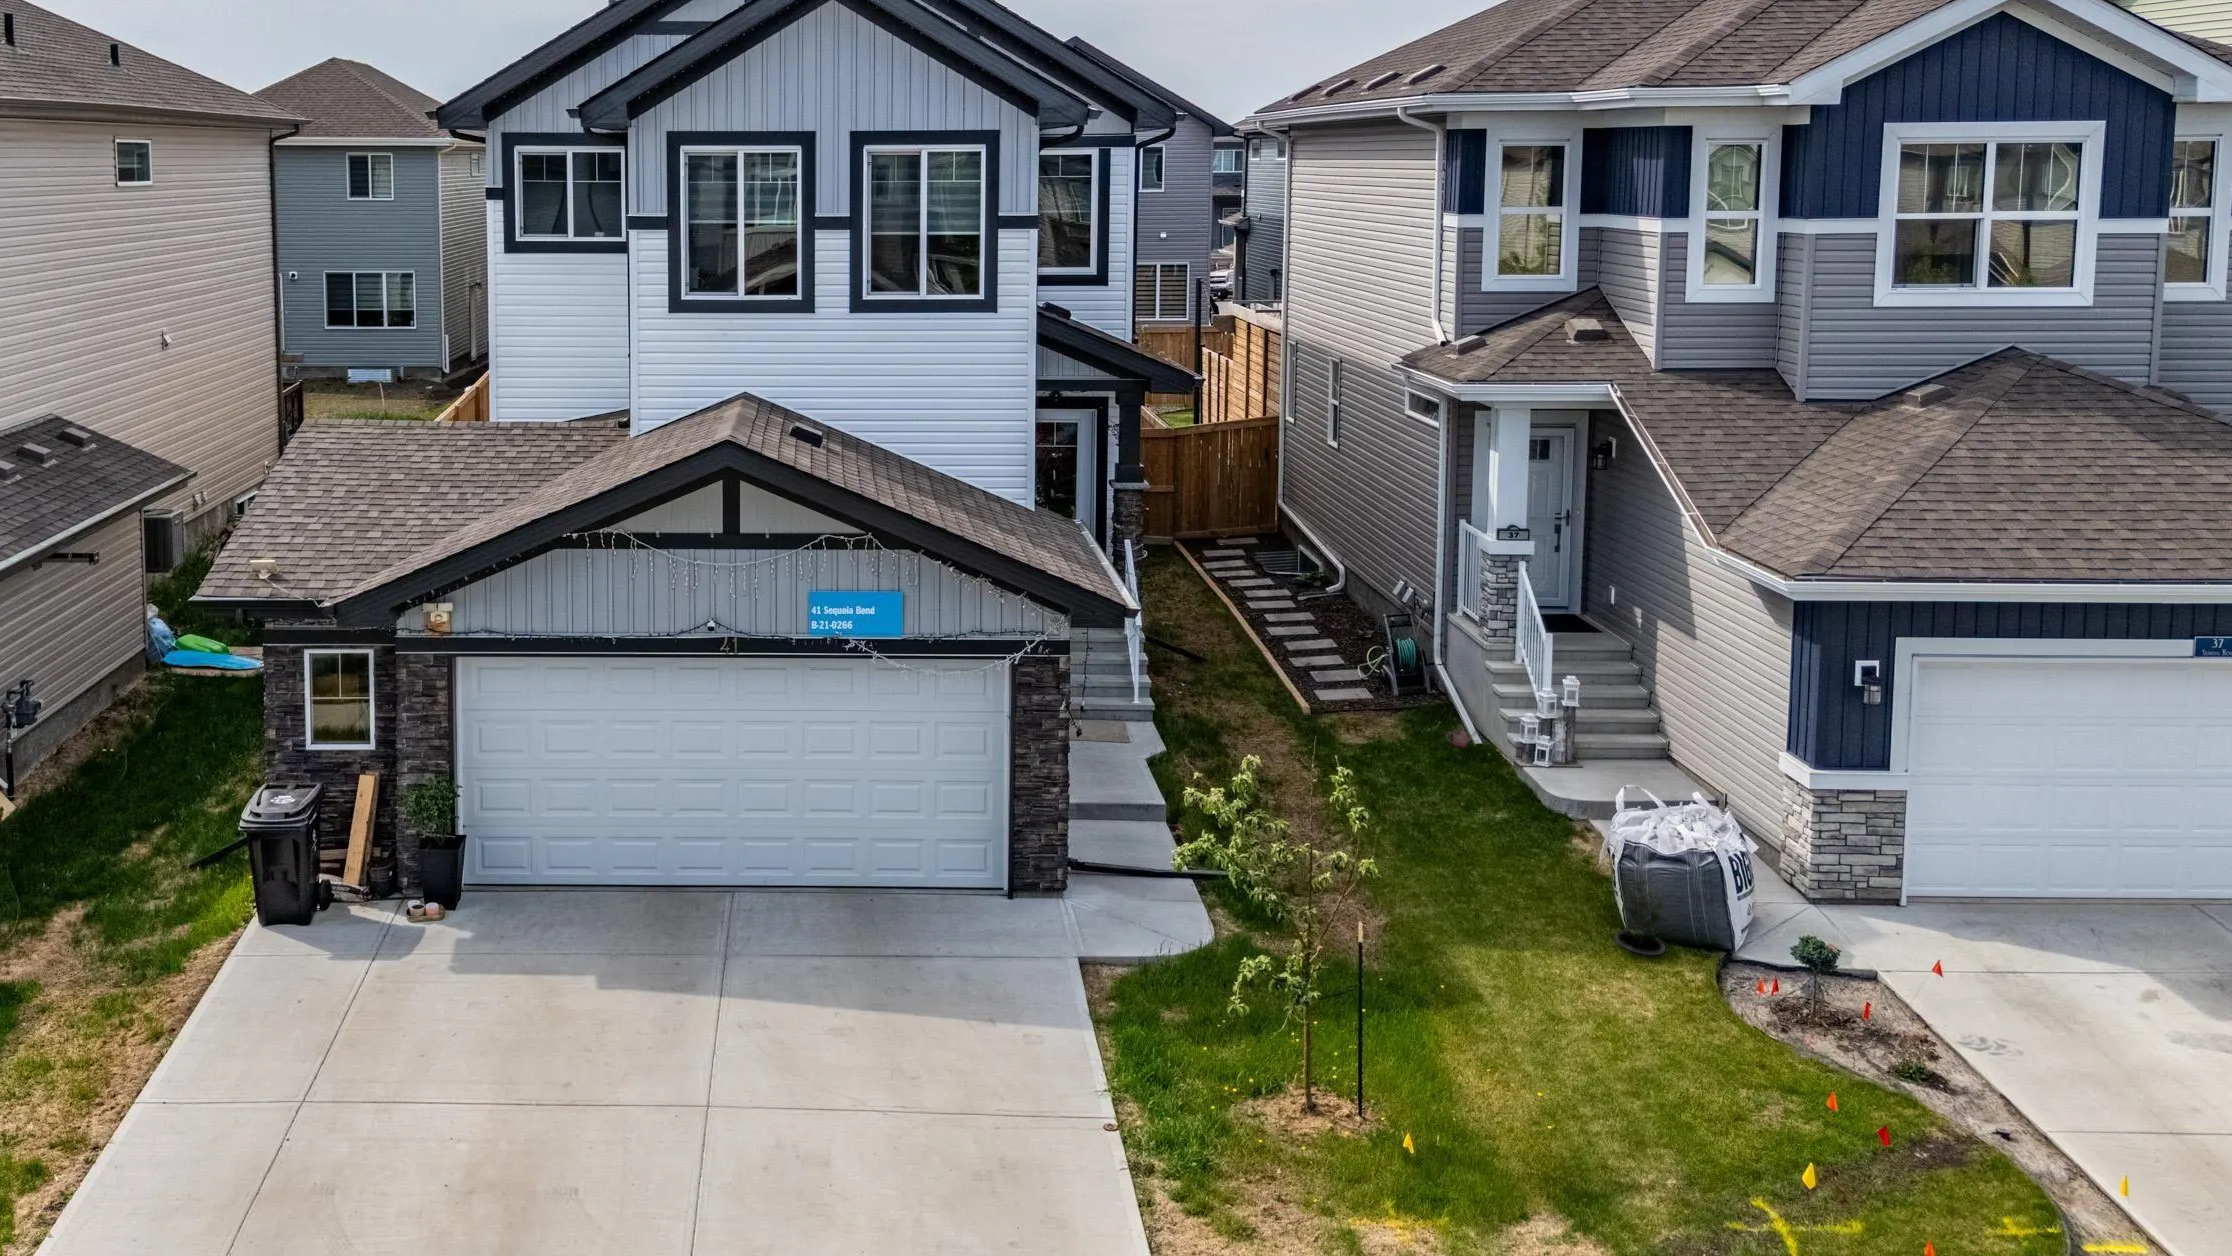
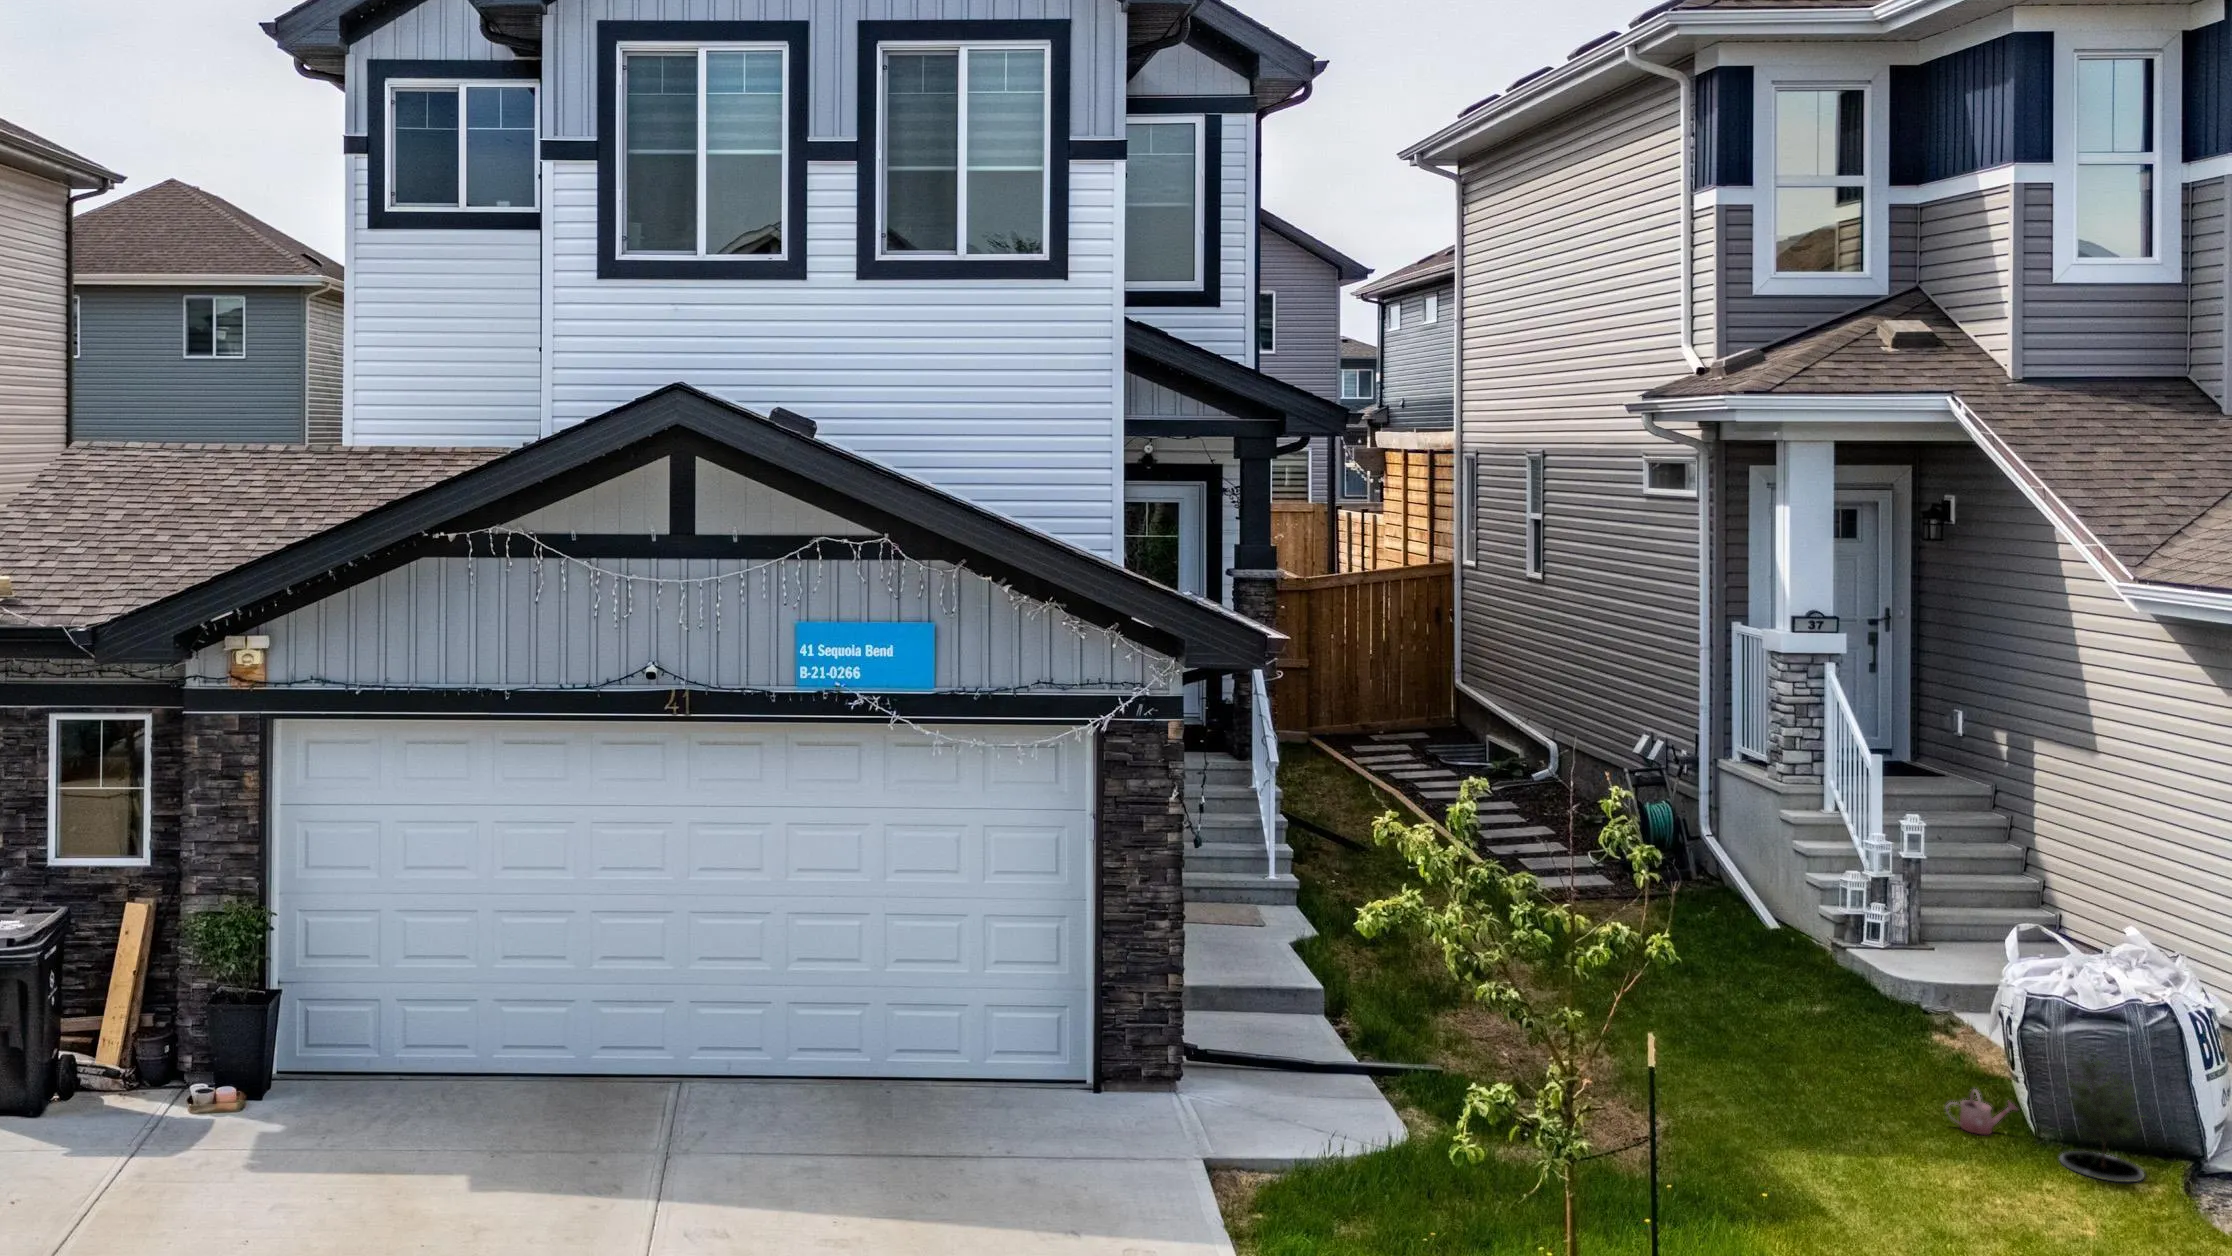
watering can: present [1452,726,1477,747] -> present [1947,1090,2016,1135]

